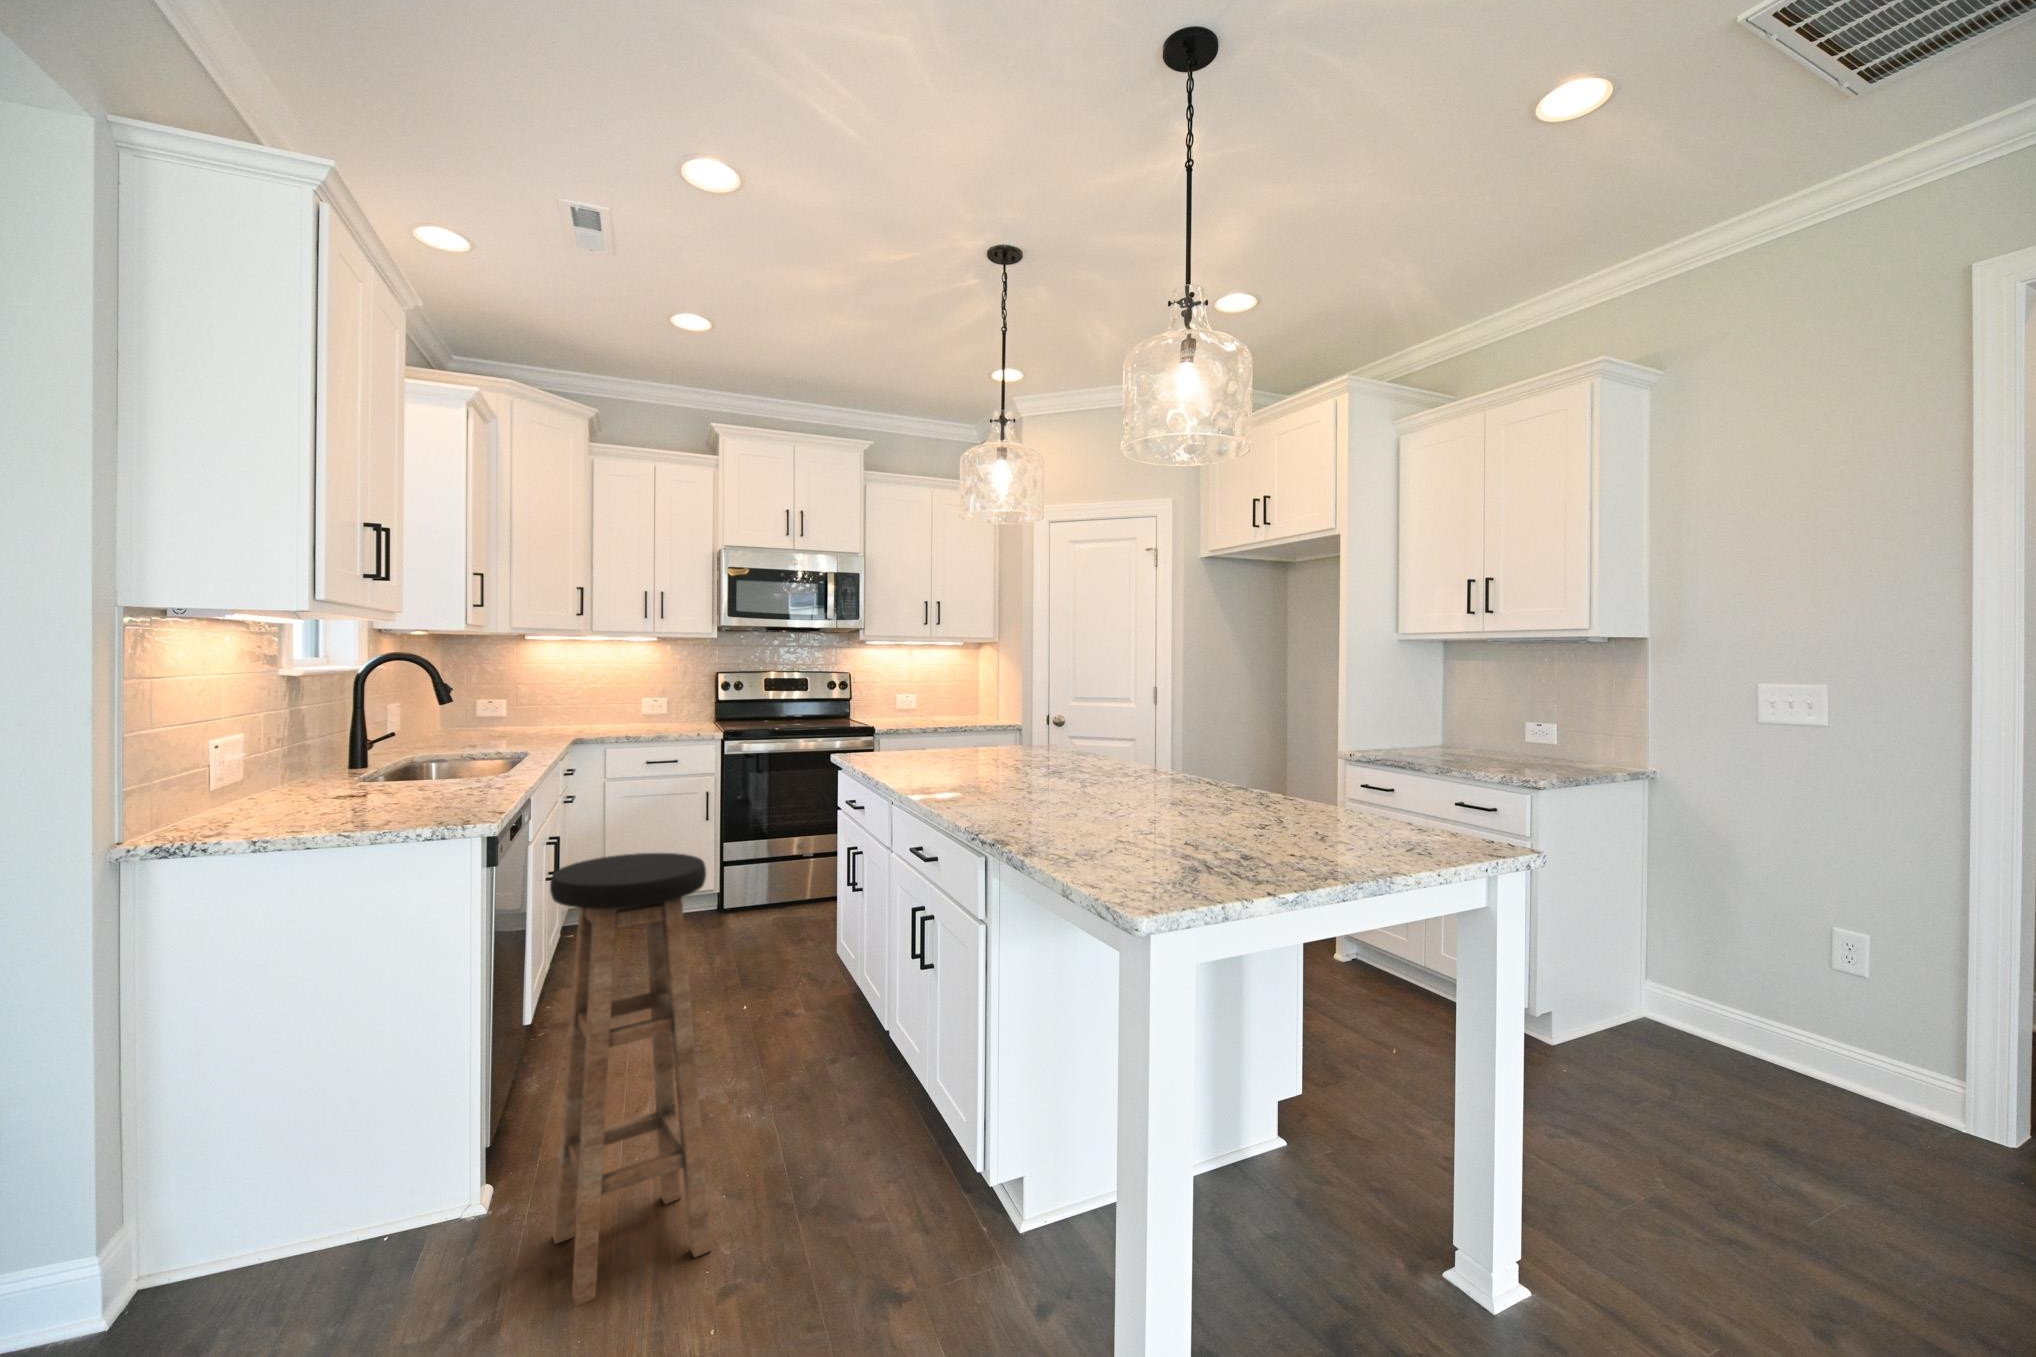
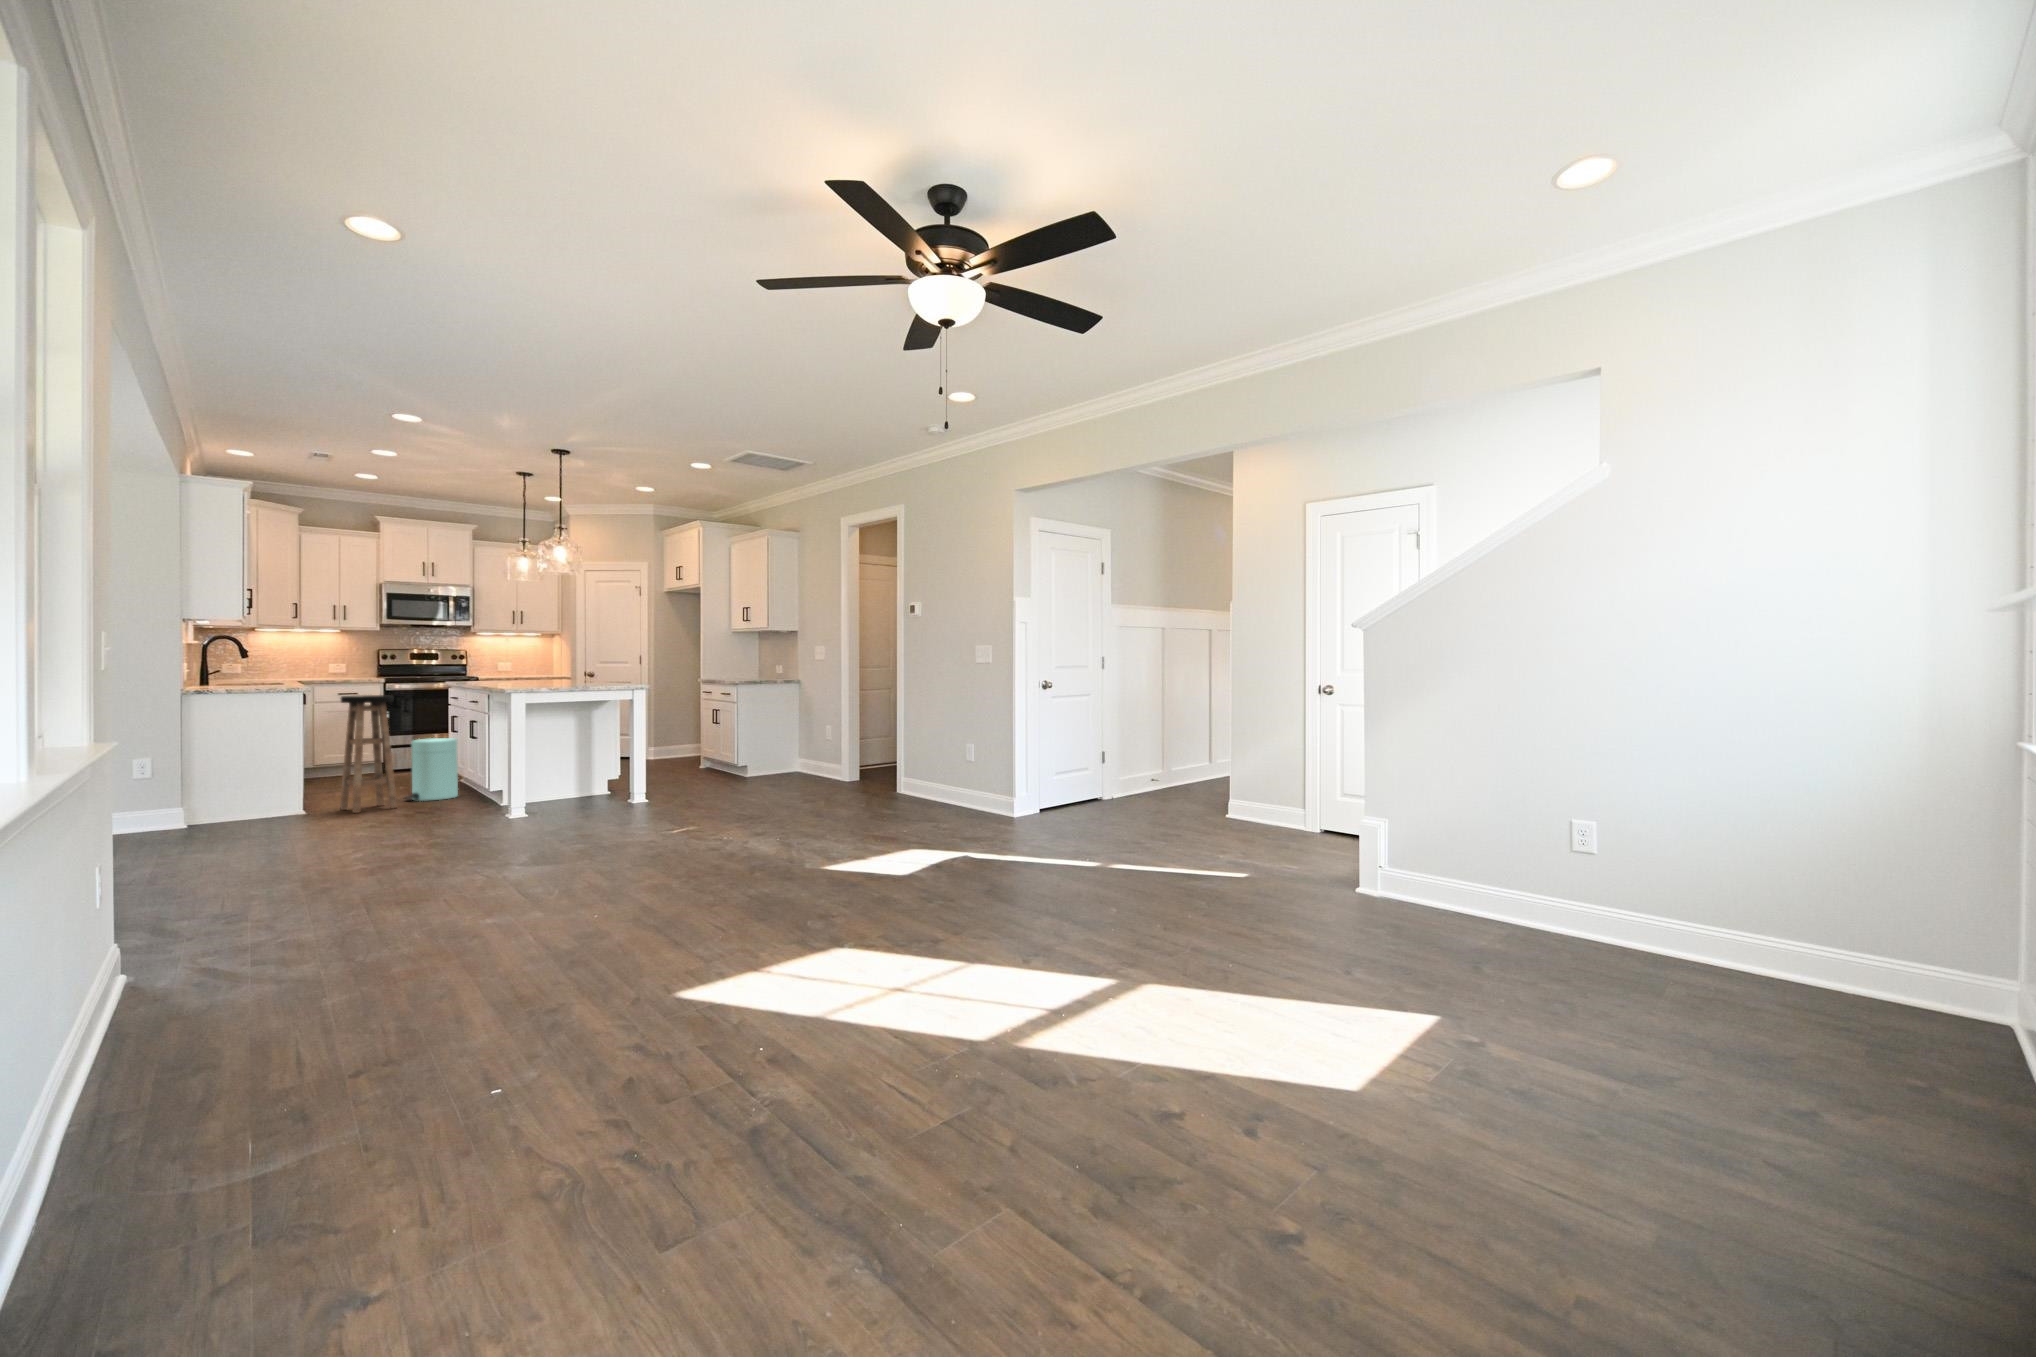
trash can: none [734,944,870,1159] -> present [405,738,458,801]

